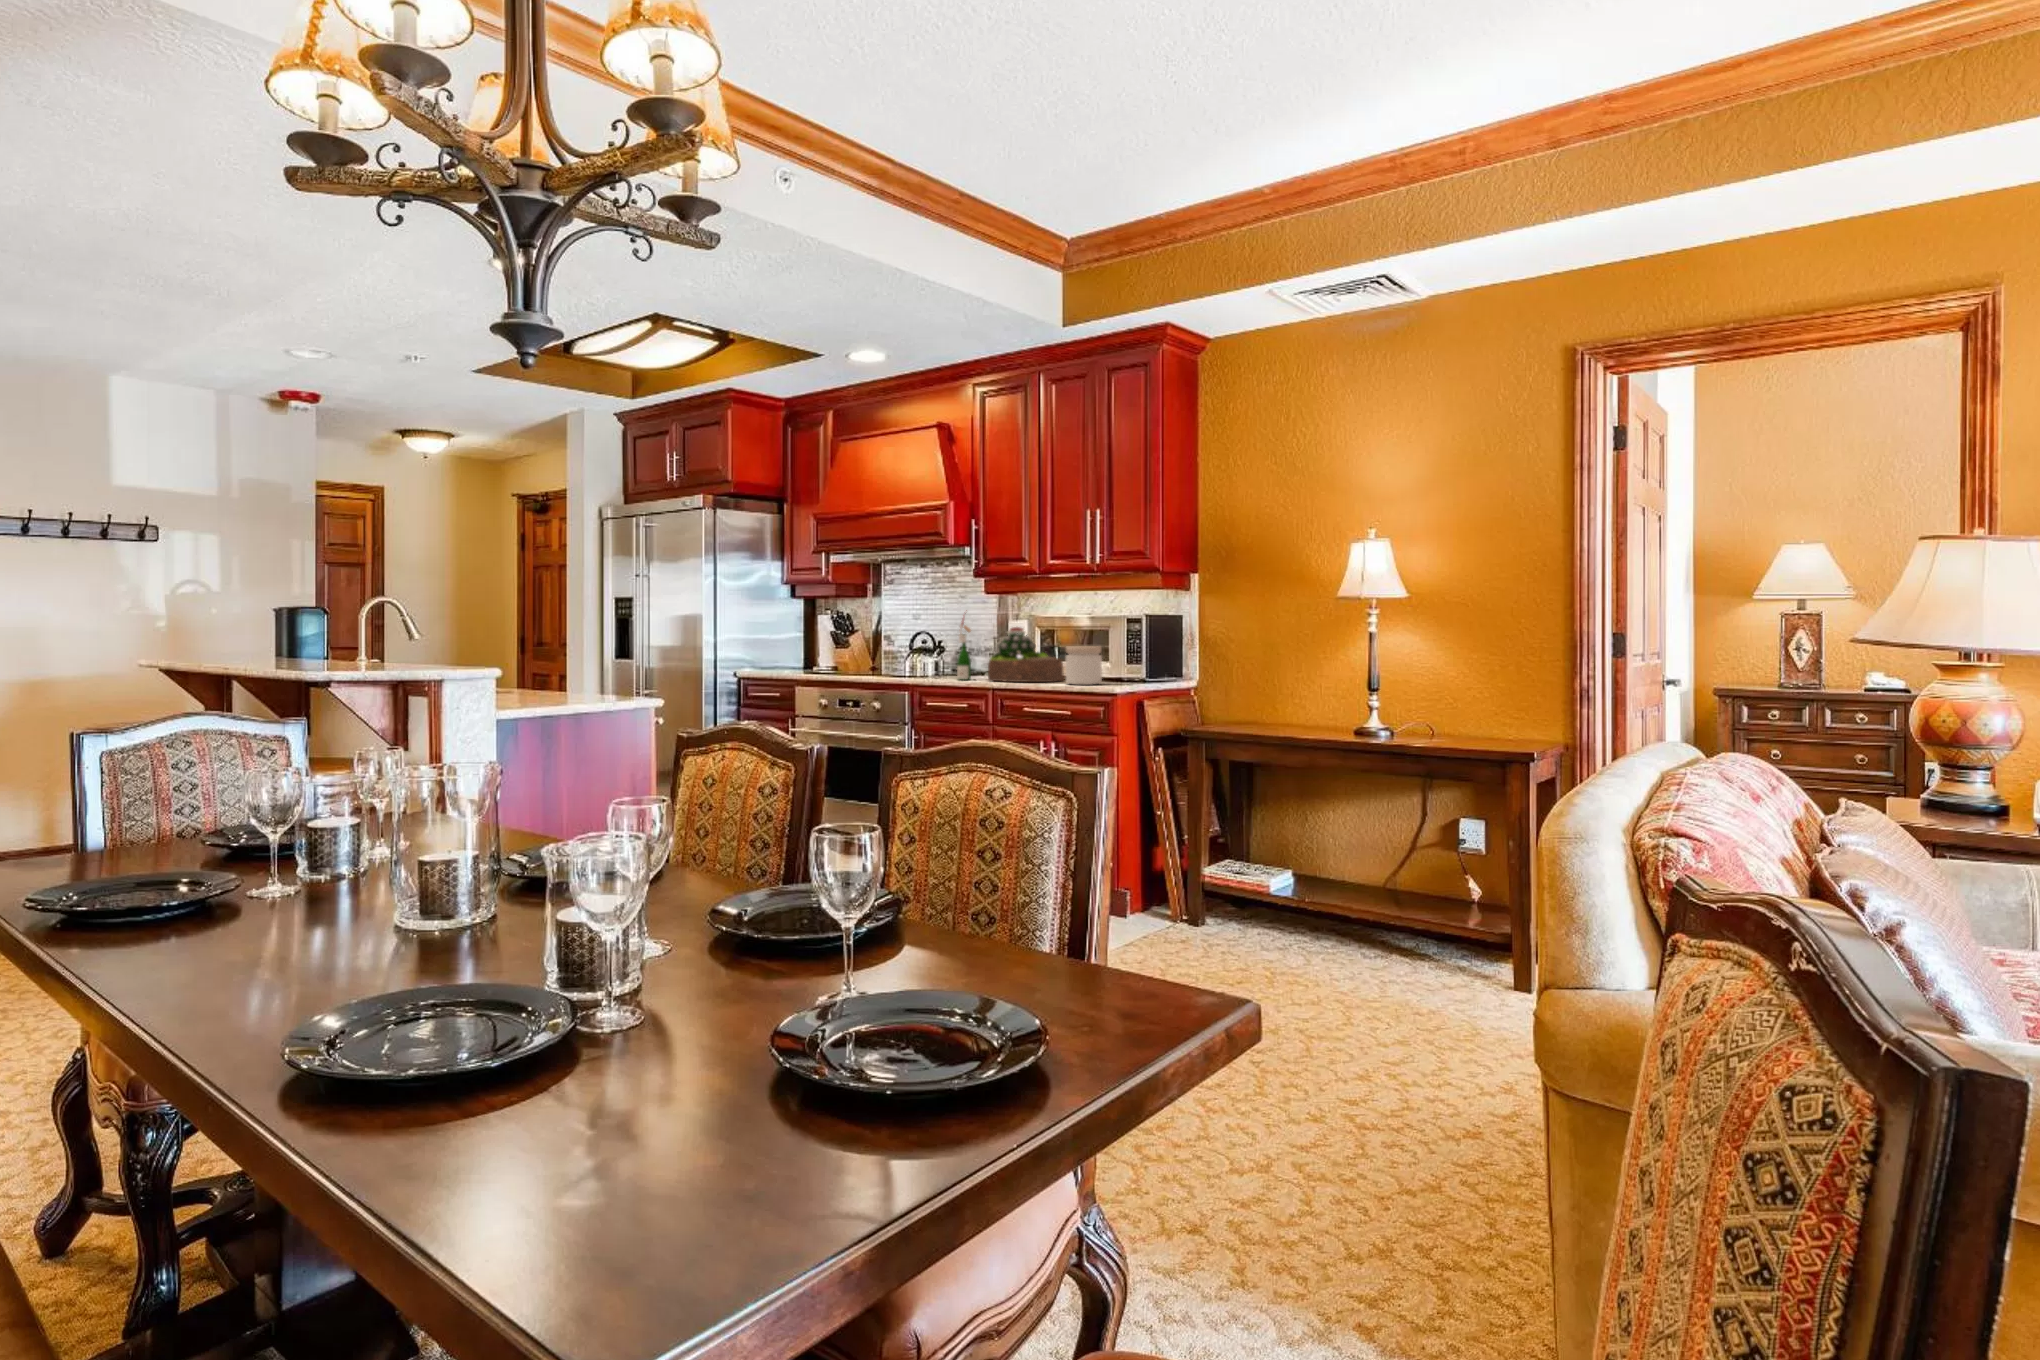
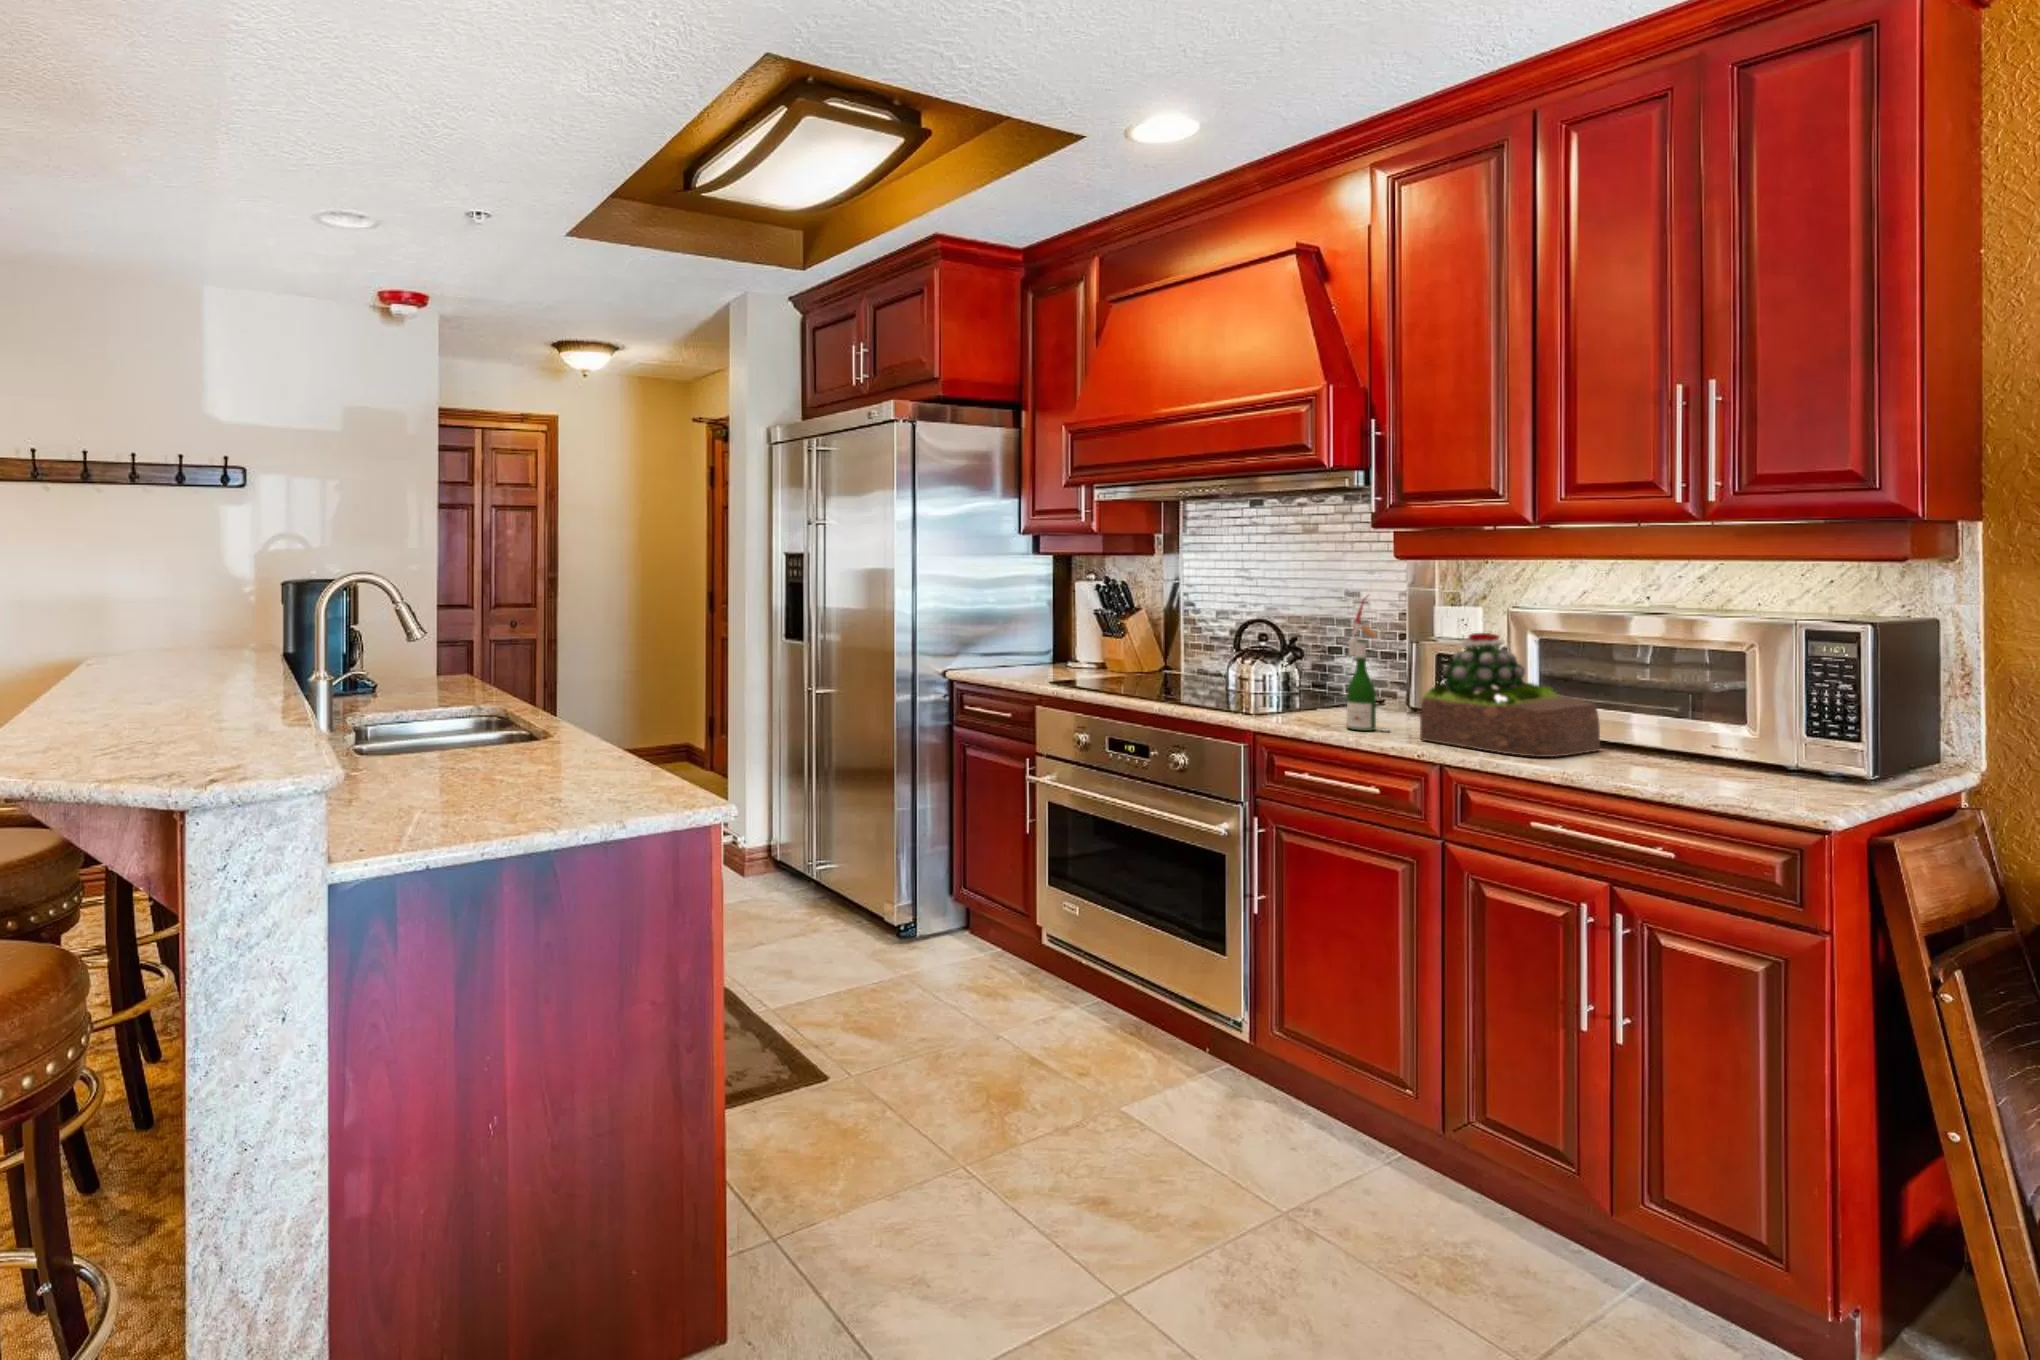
jar: present [1066,646,1102,685] -> none [1633,687,1734,783]

